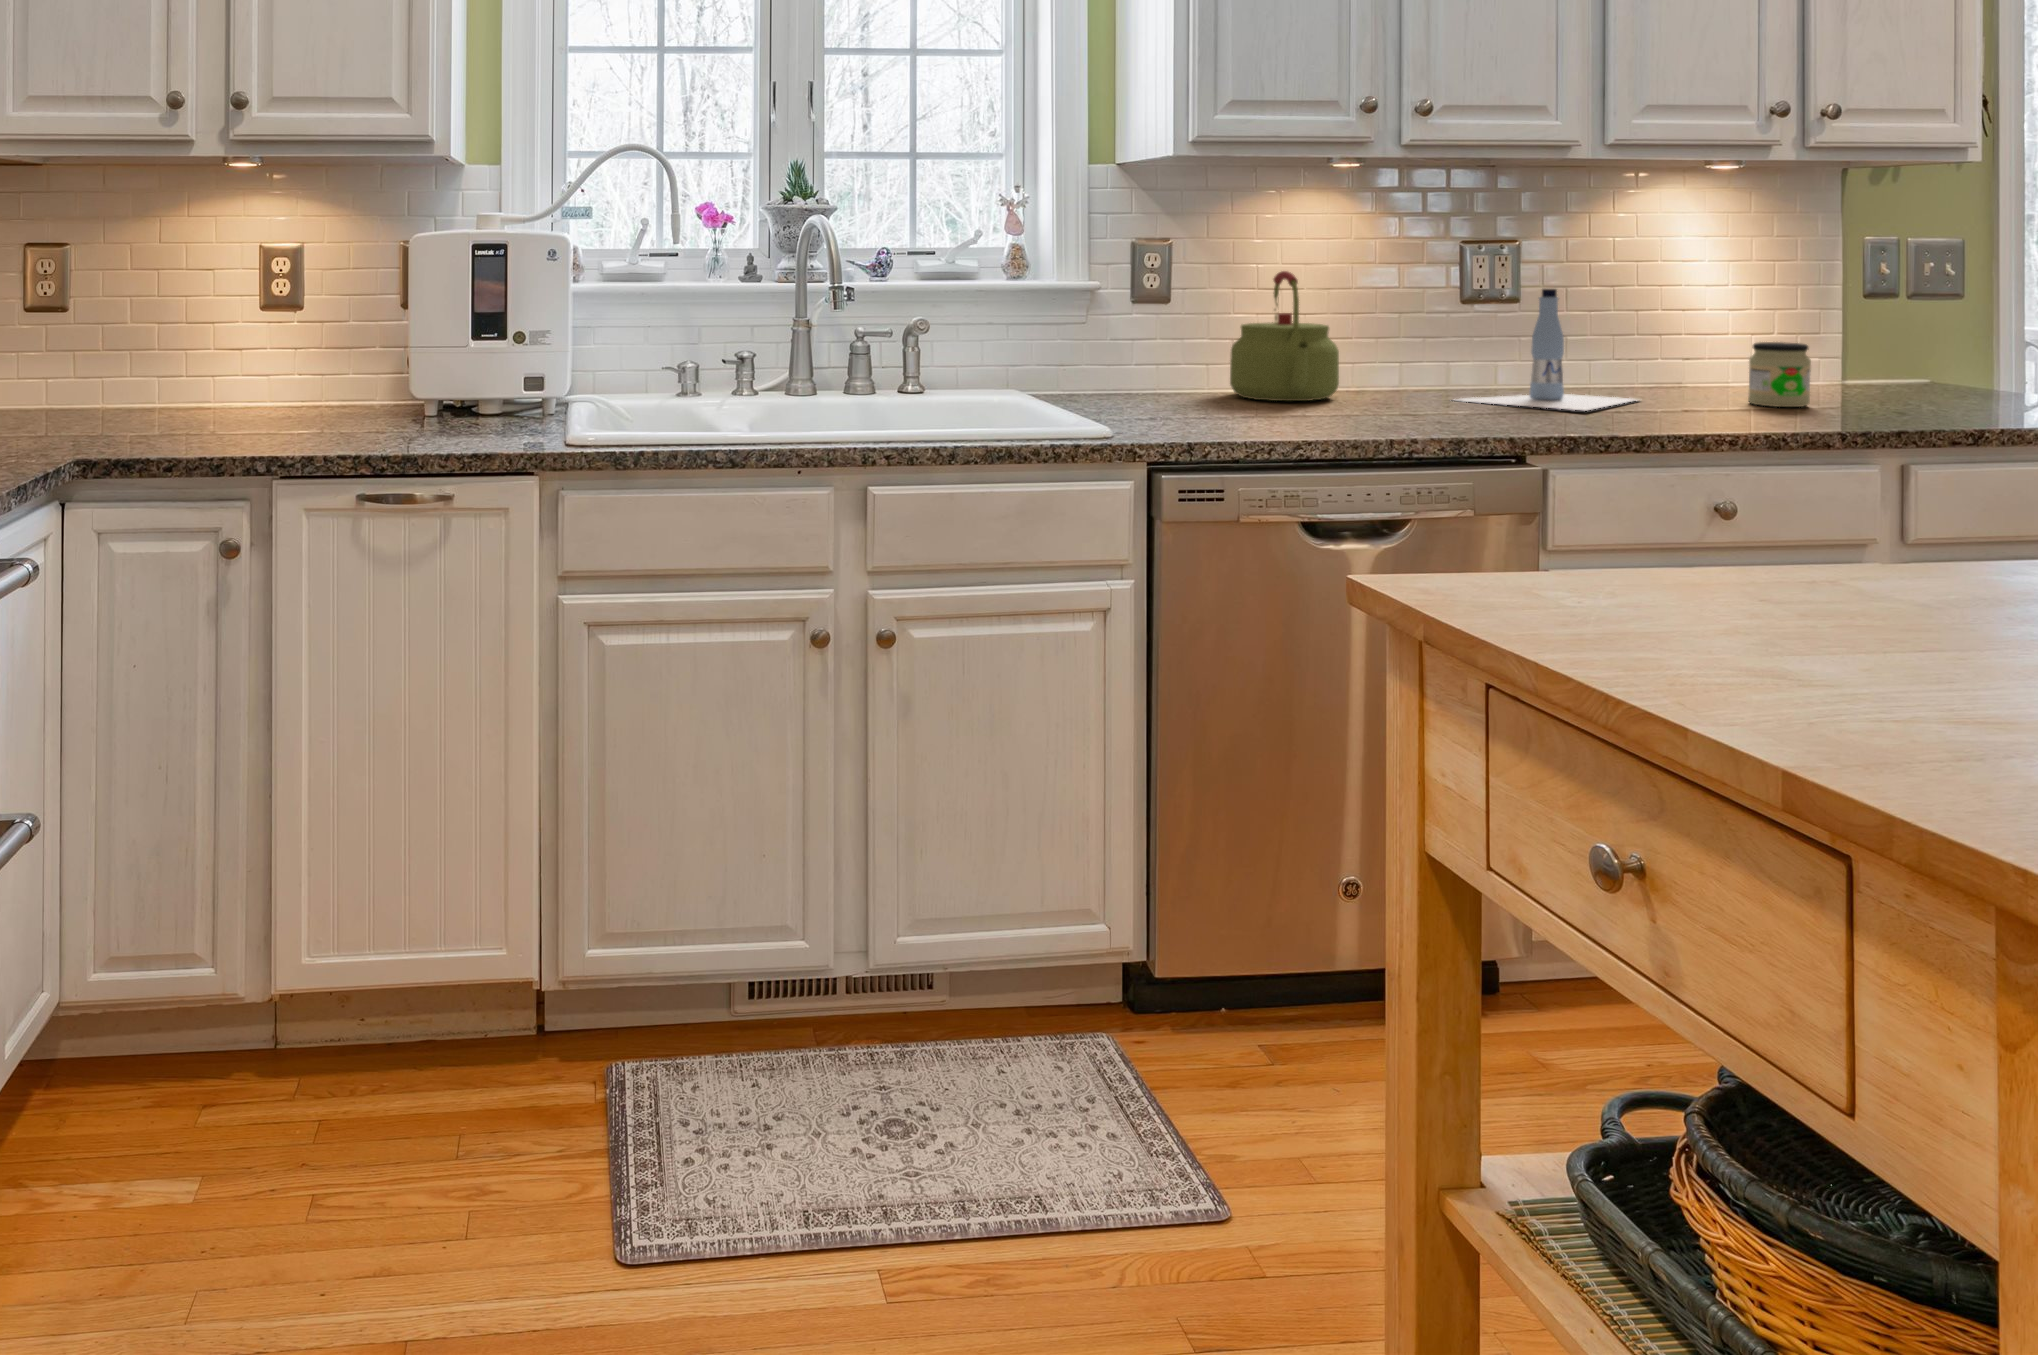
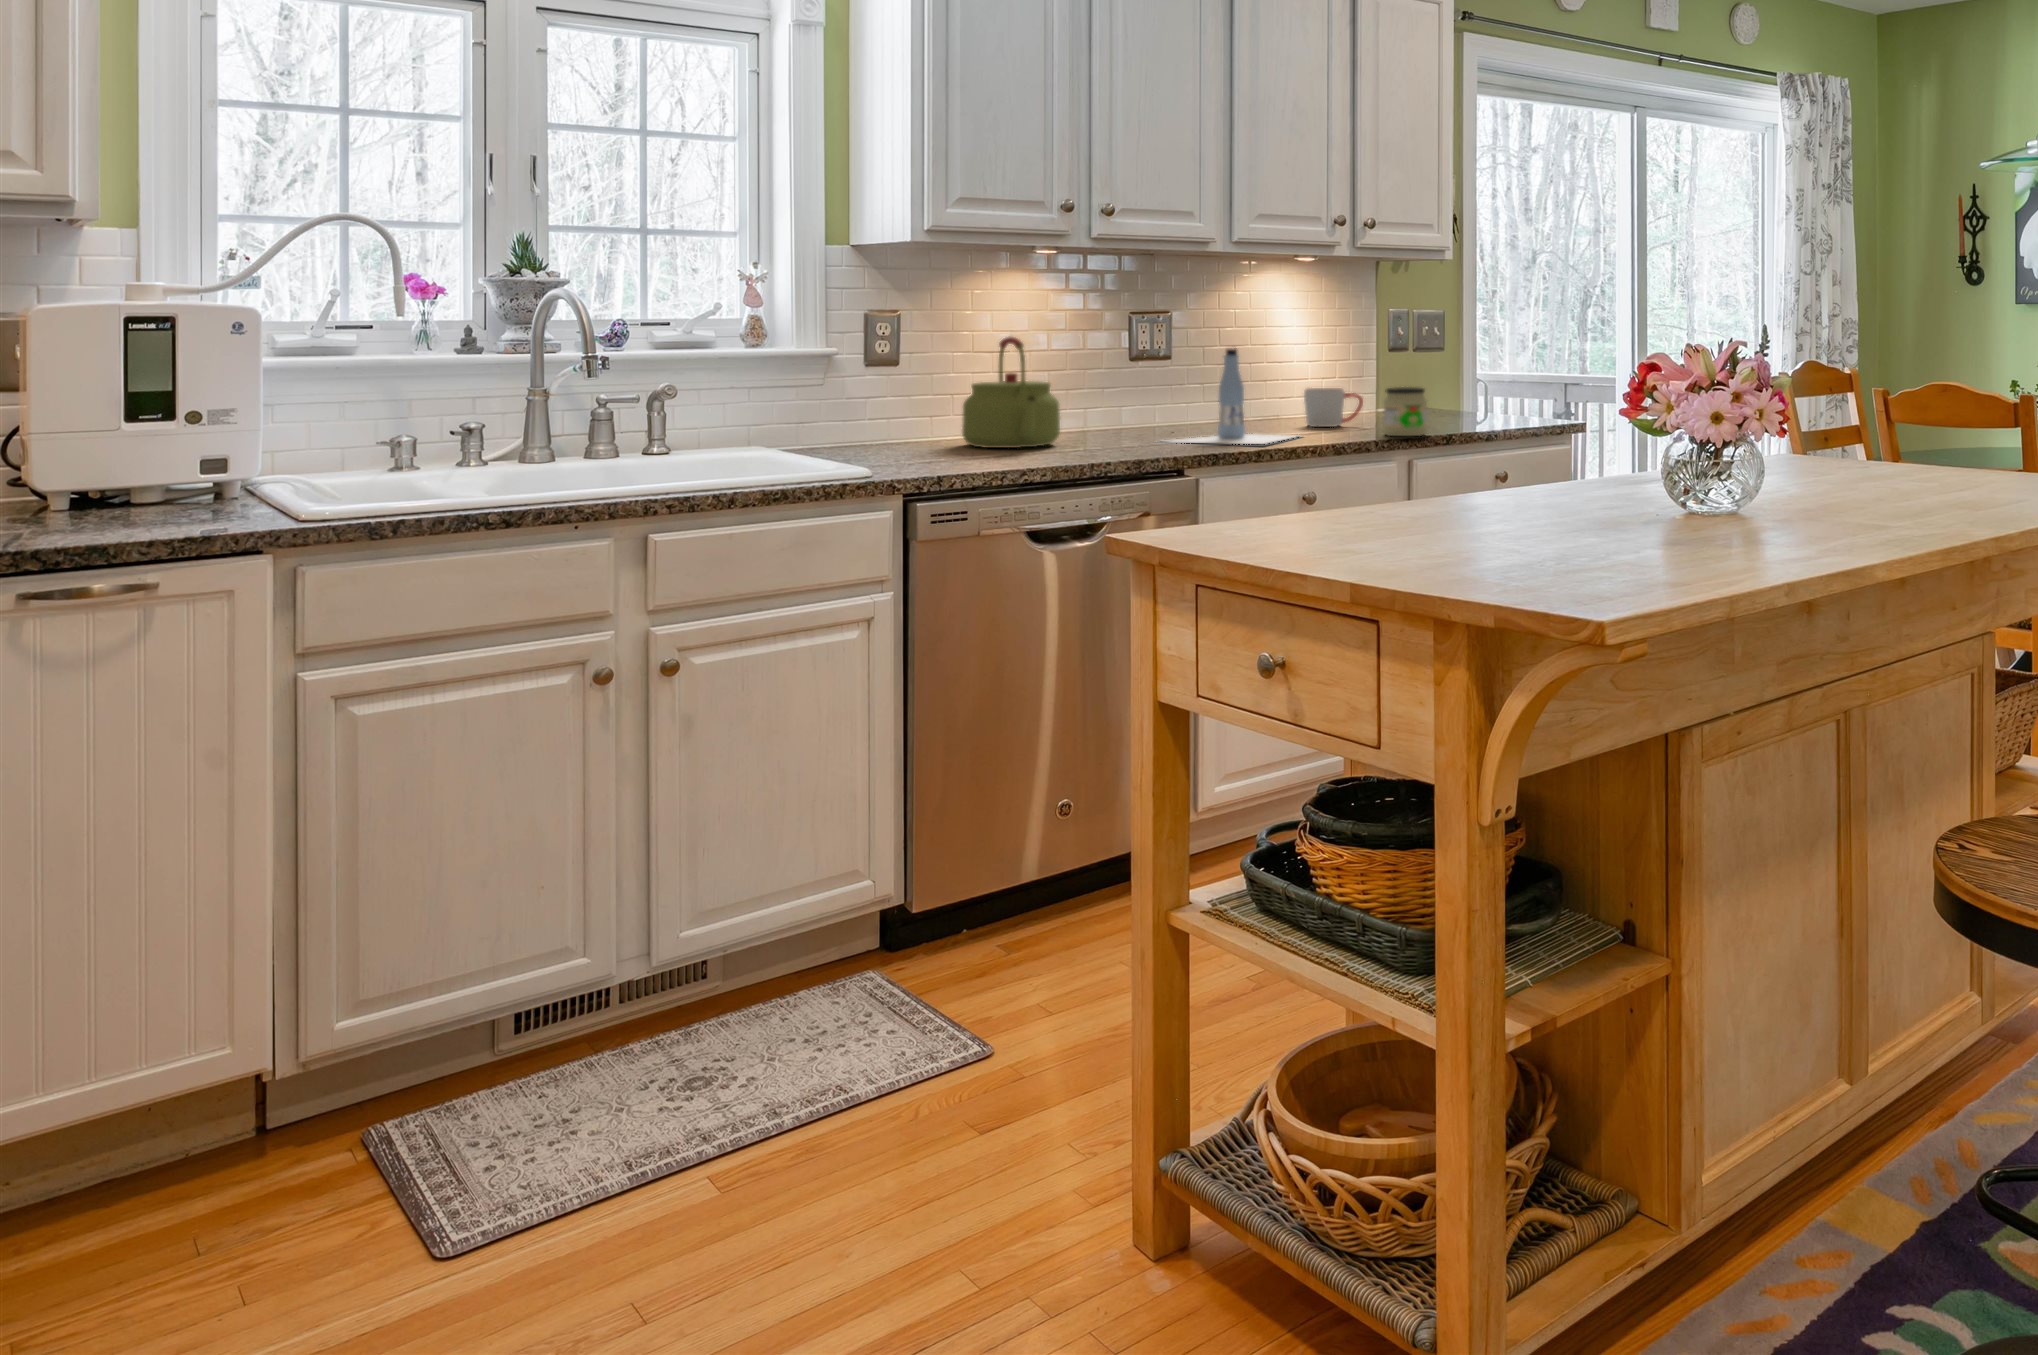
mug: none [1642,338,1721,388] -> present [1304,388,1363,427]

